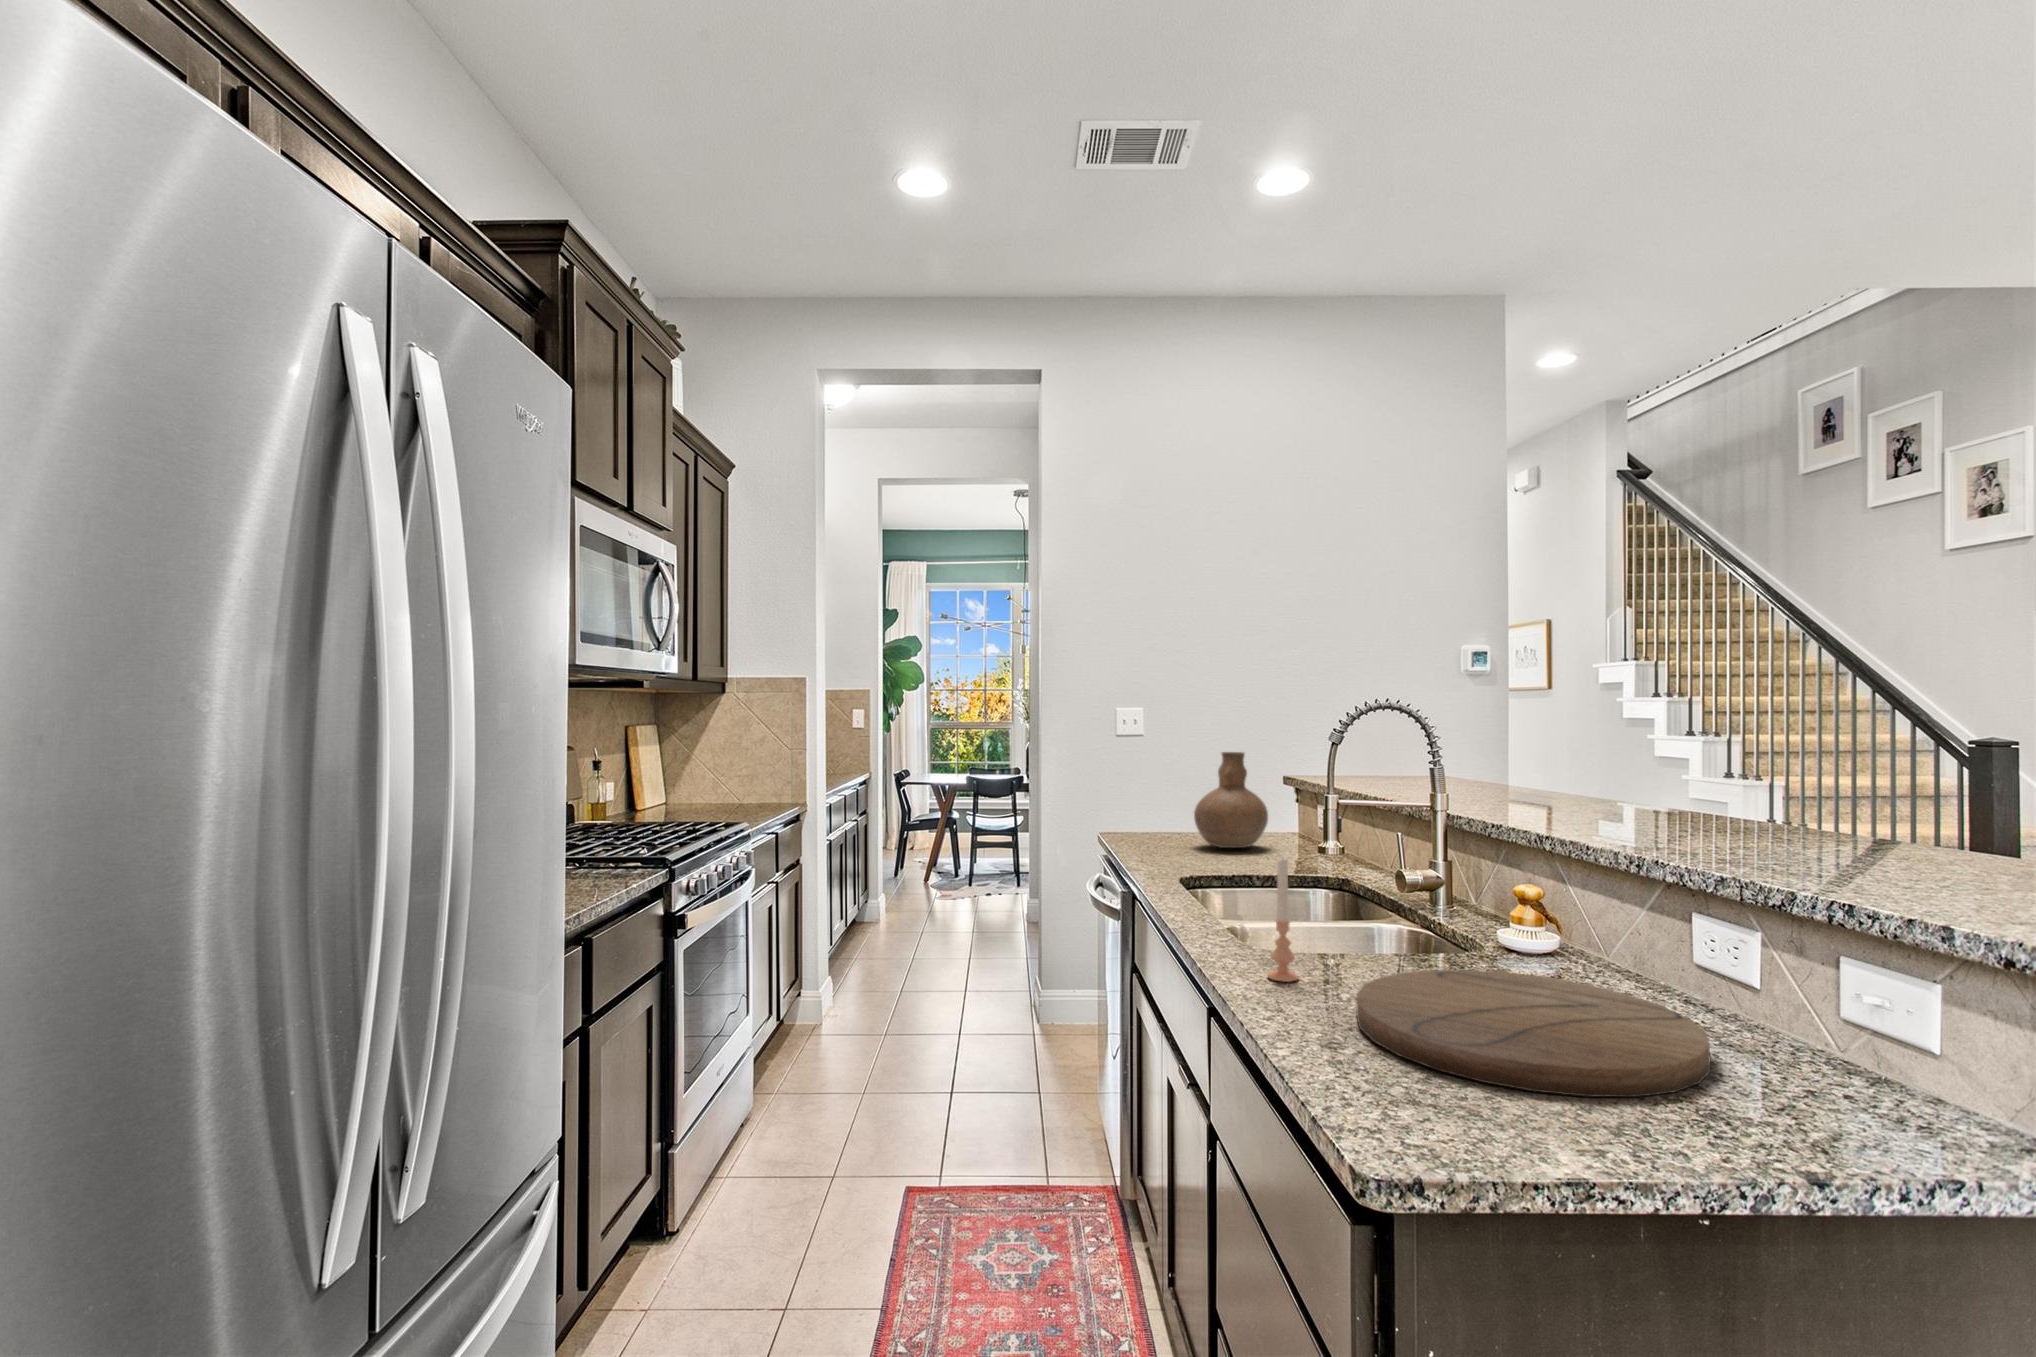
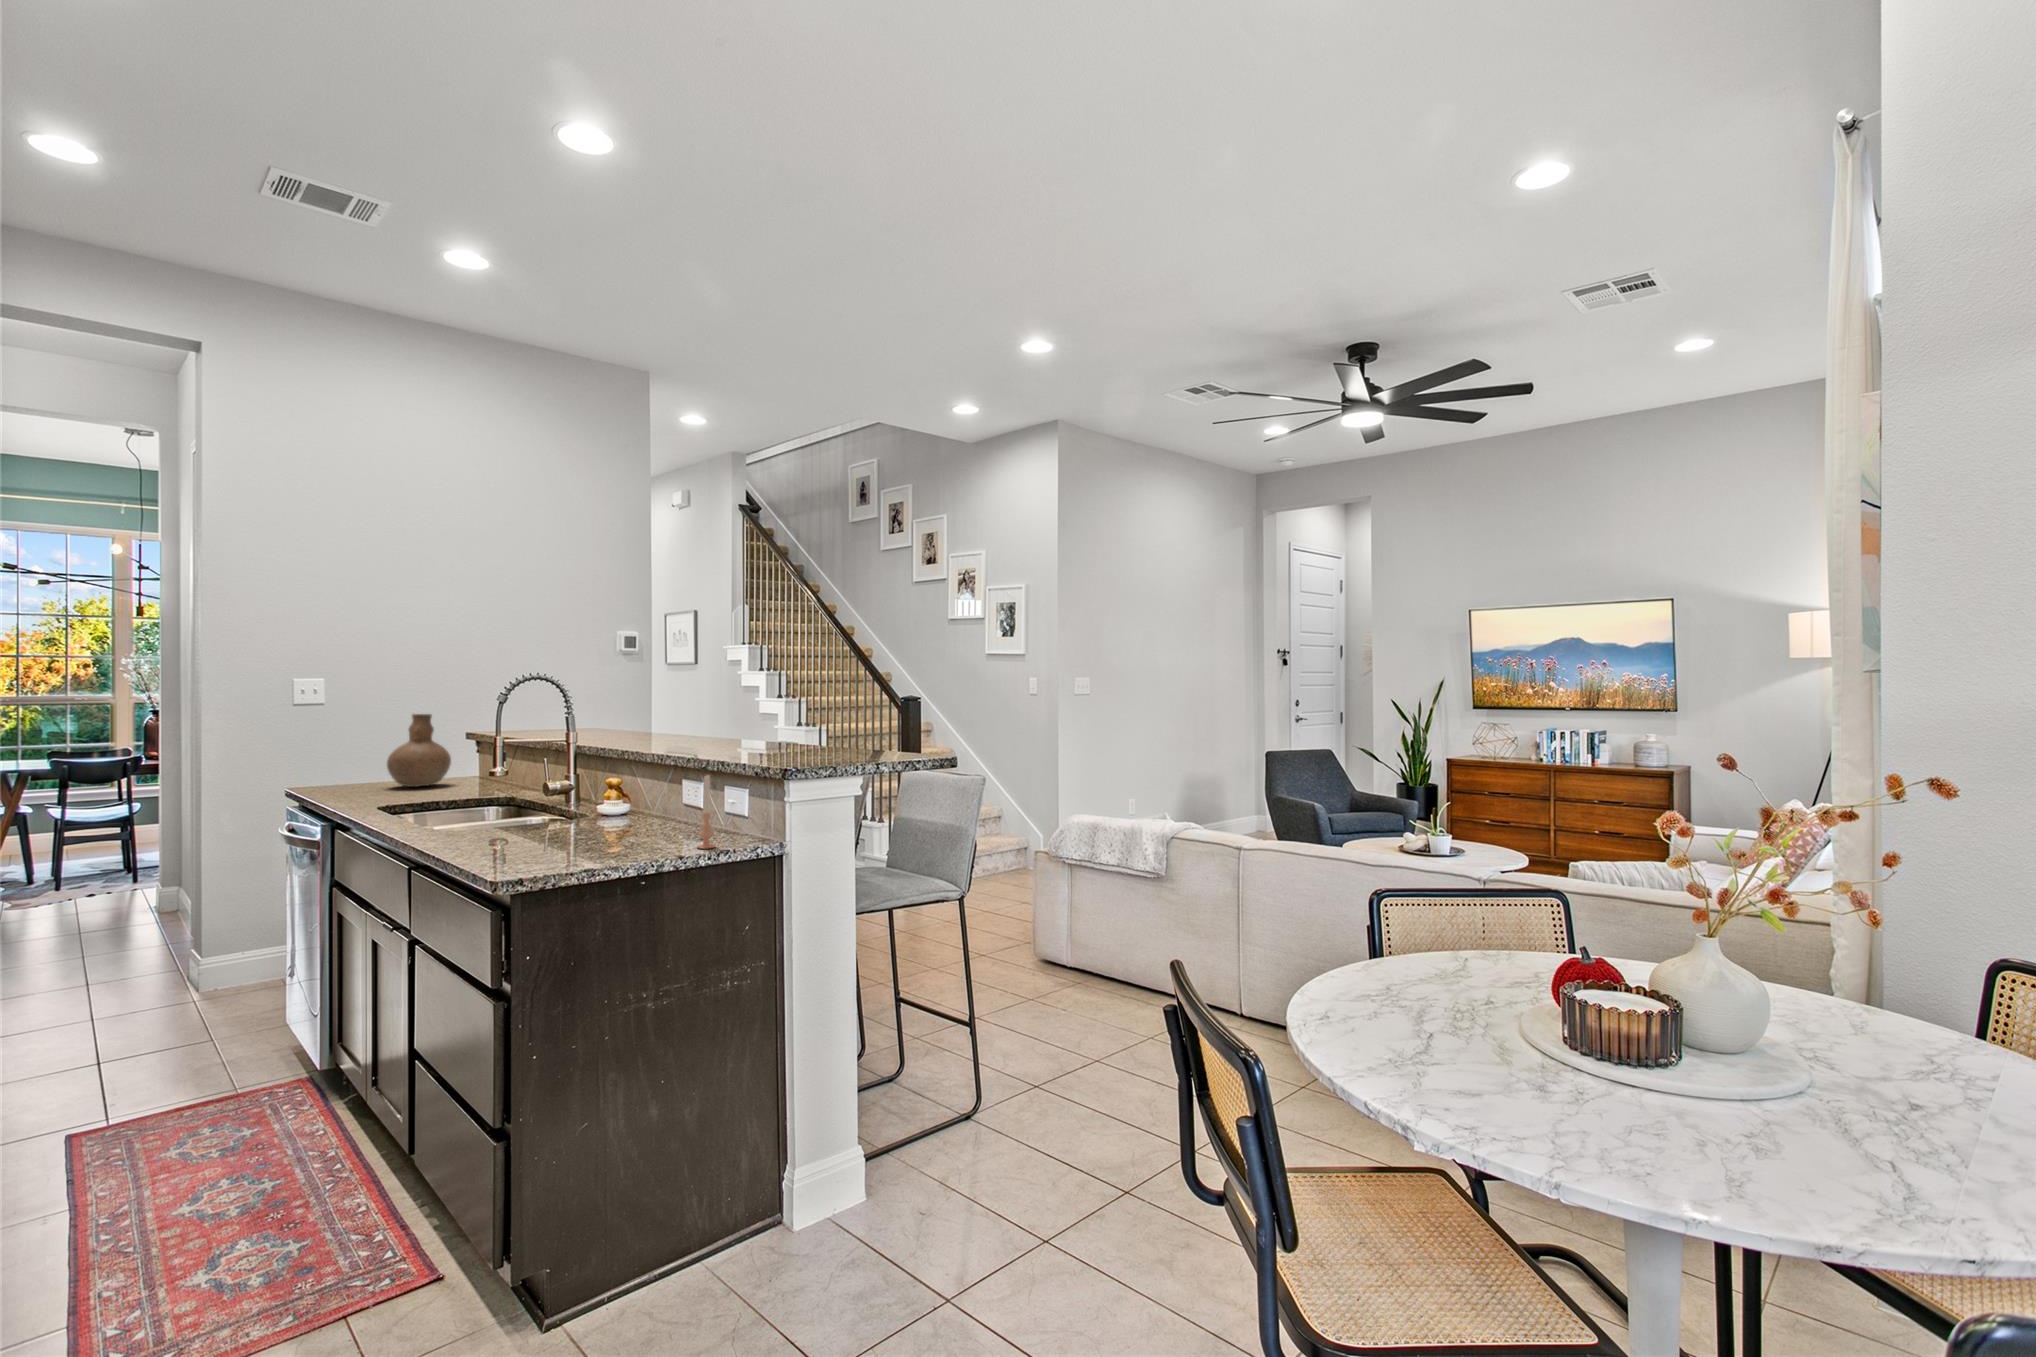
candle: present [1268,858,1299,982] -> present [697,775,715,849]
cutting board: present [1356,970,1710,1097] -> none [505,817,668,854]

